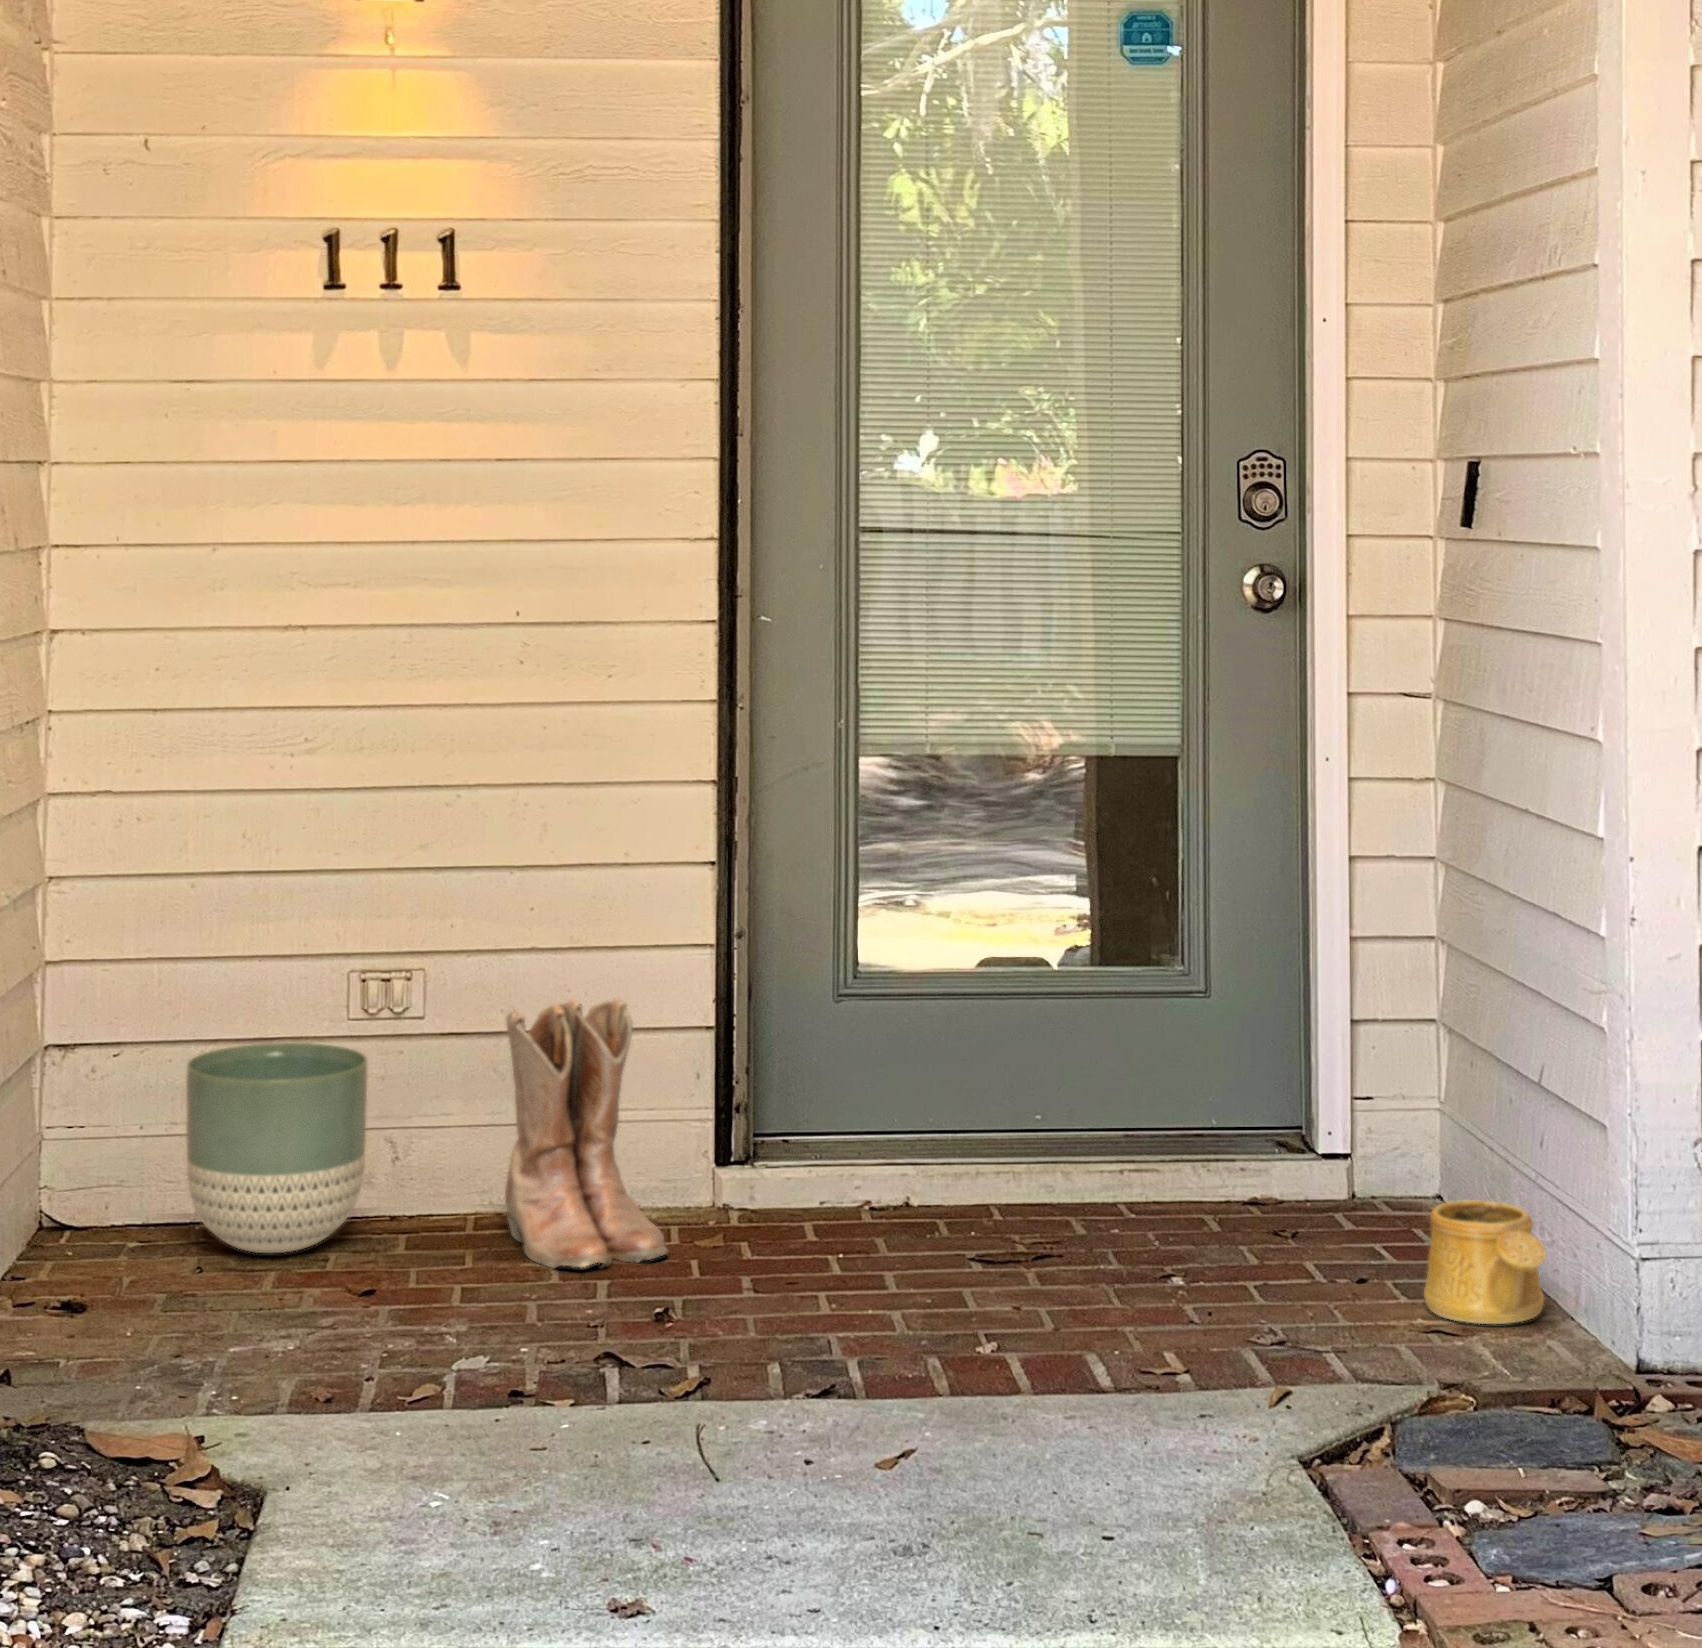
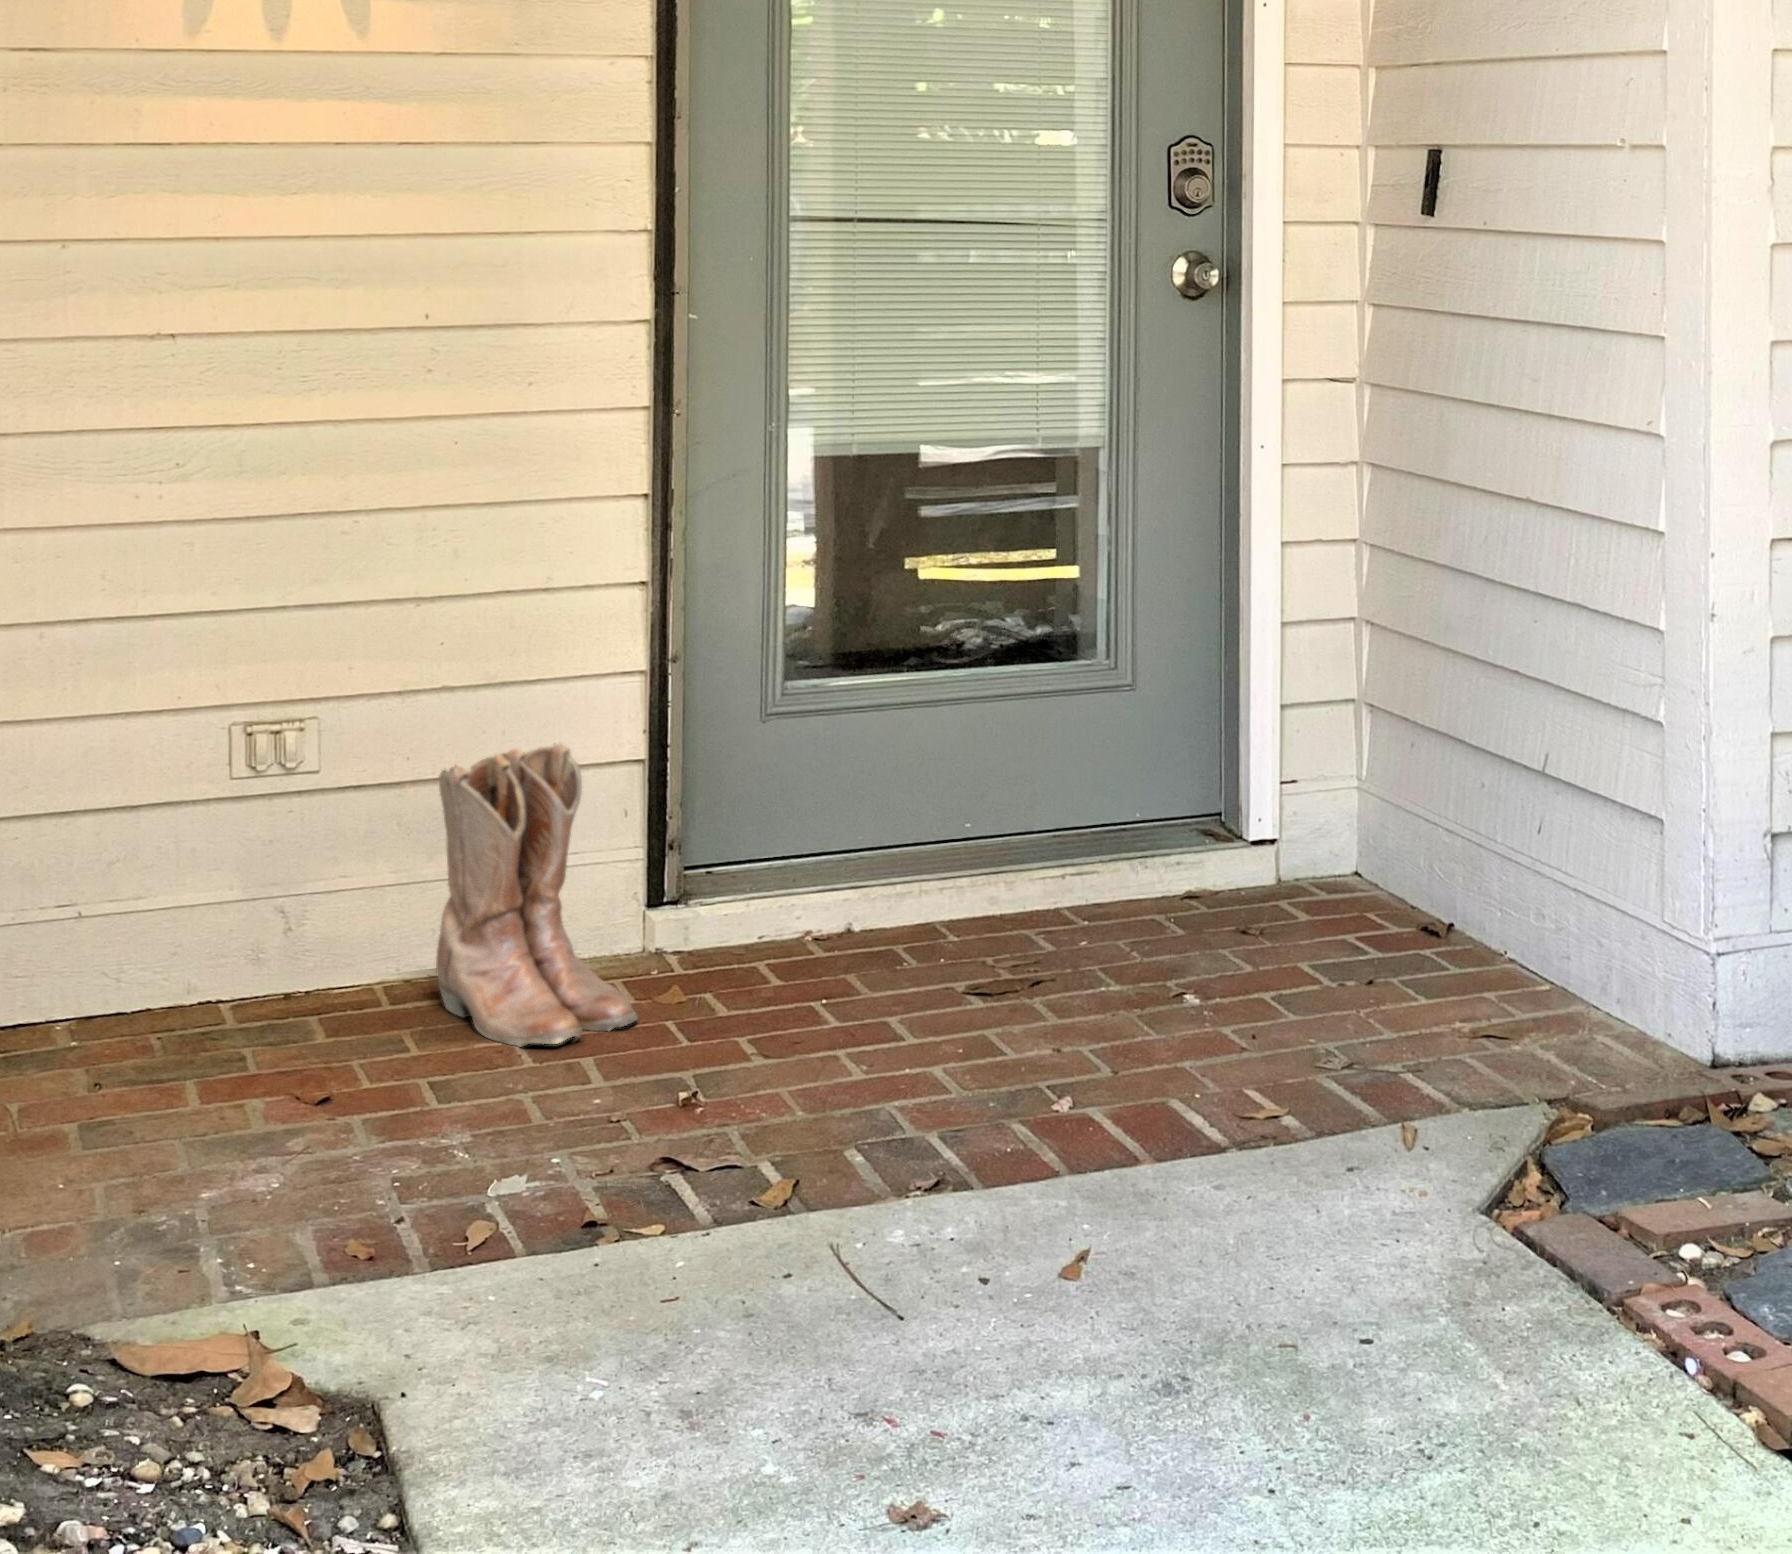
planter: present [186,1043,368,1253] -> none [69,815,285,1059]
watering can: present [1424,1200,1546,1324] -> none [1435,898,1589,1023]

